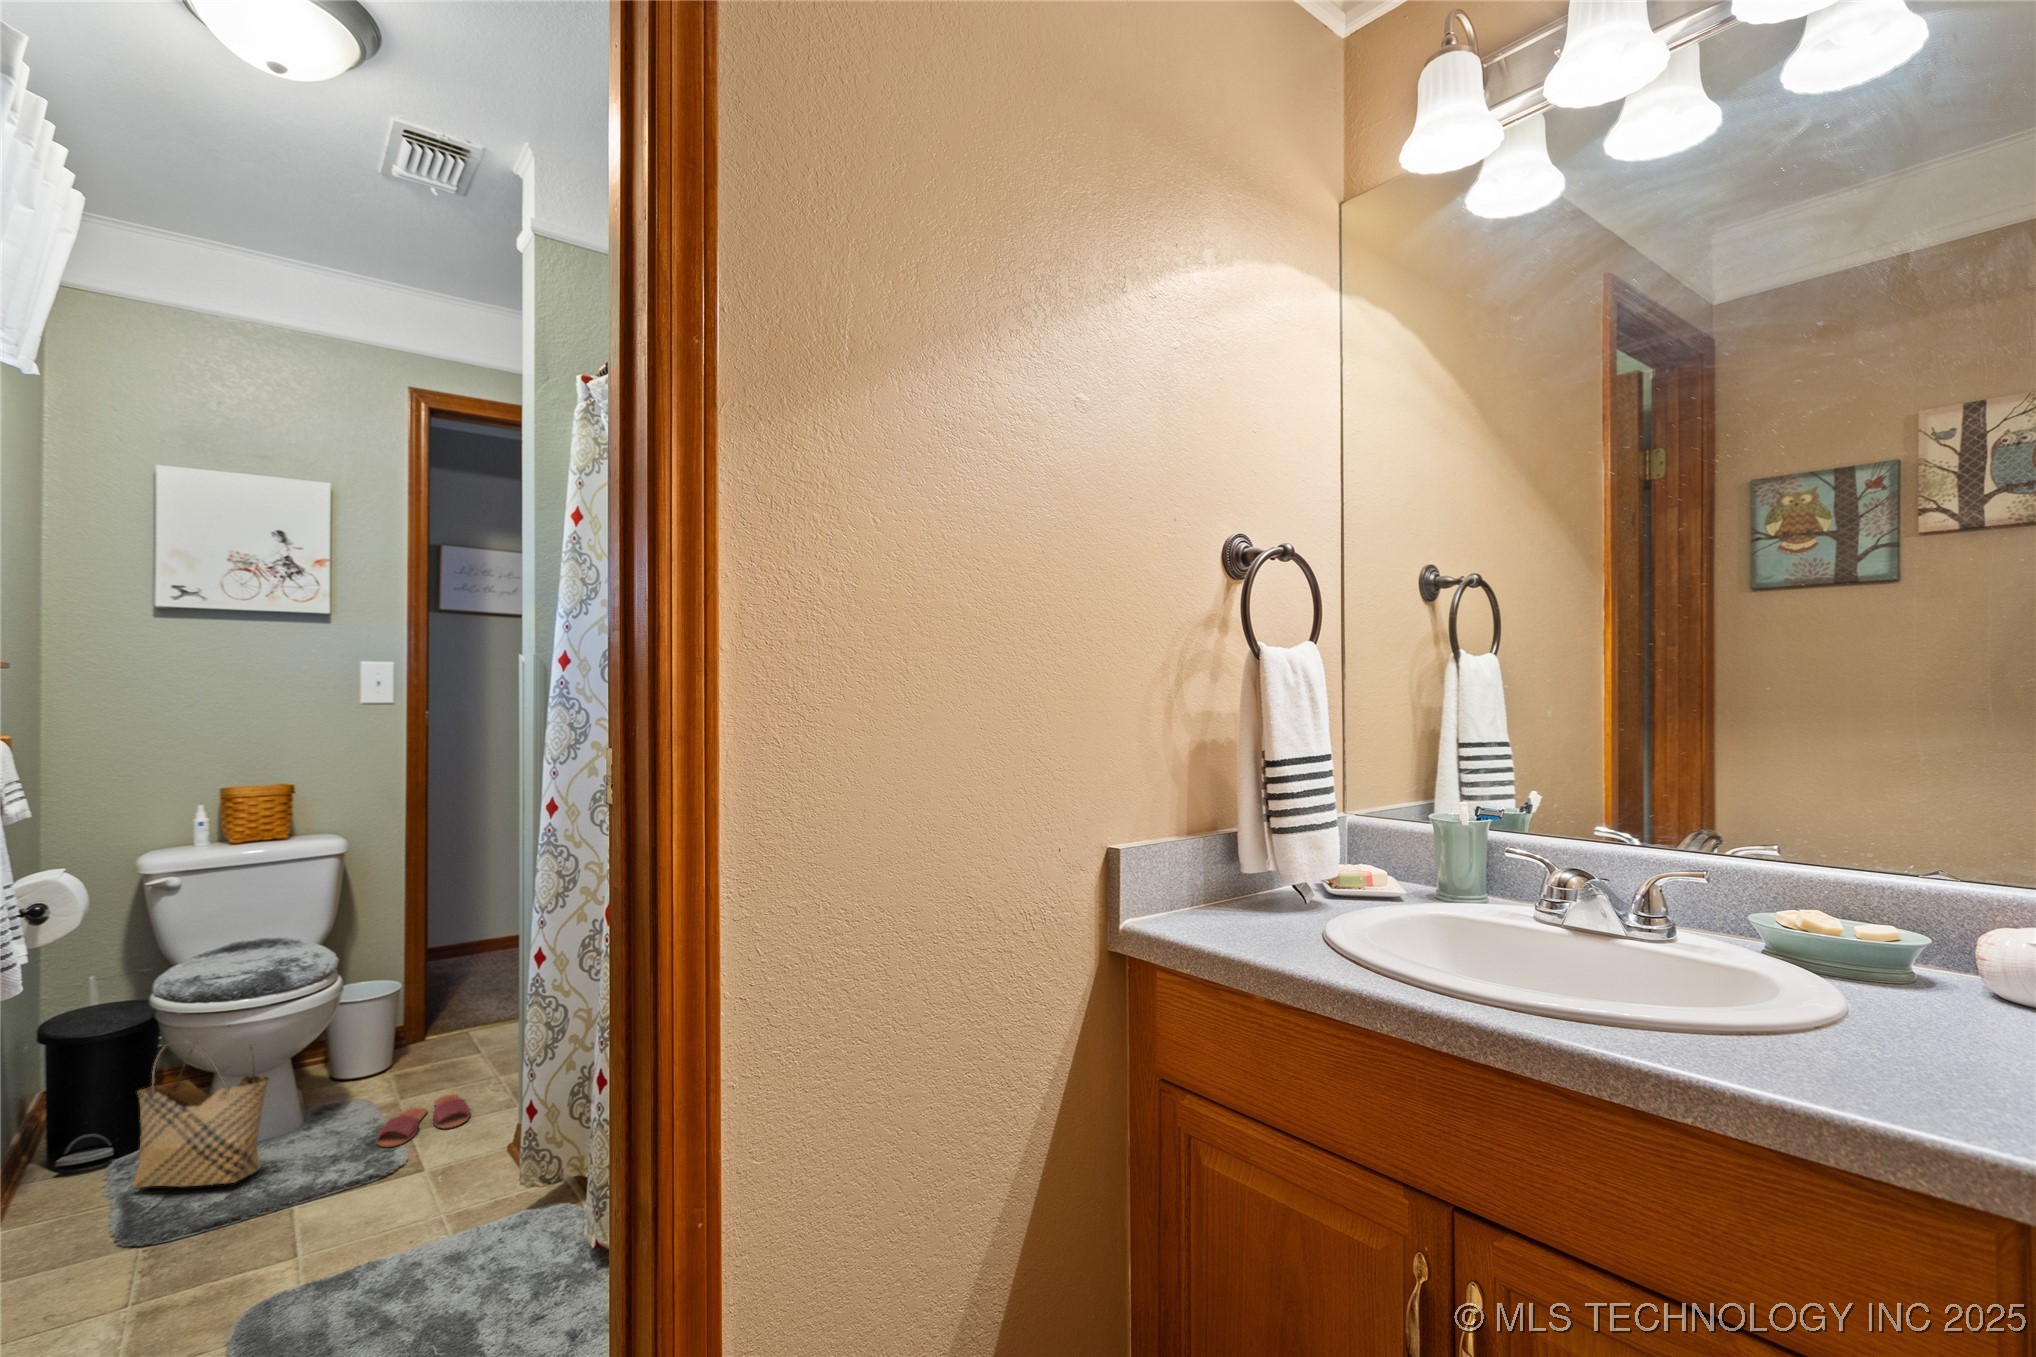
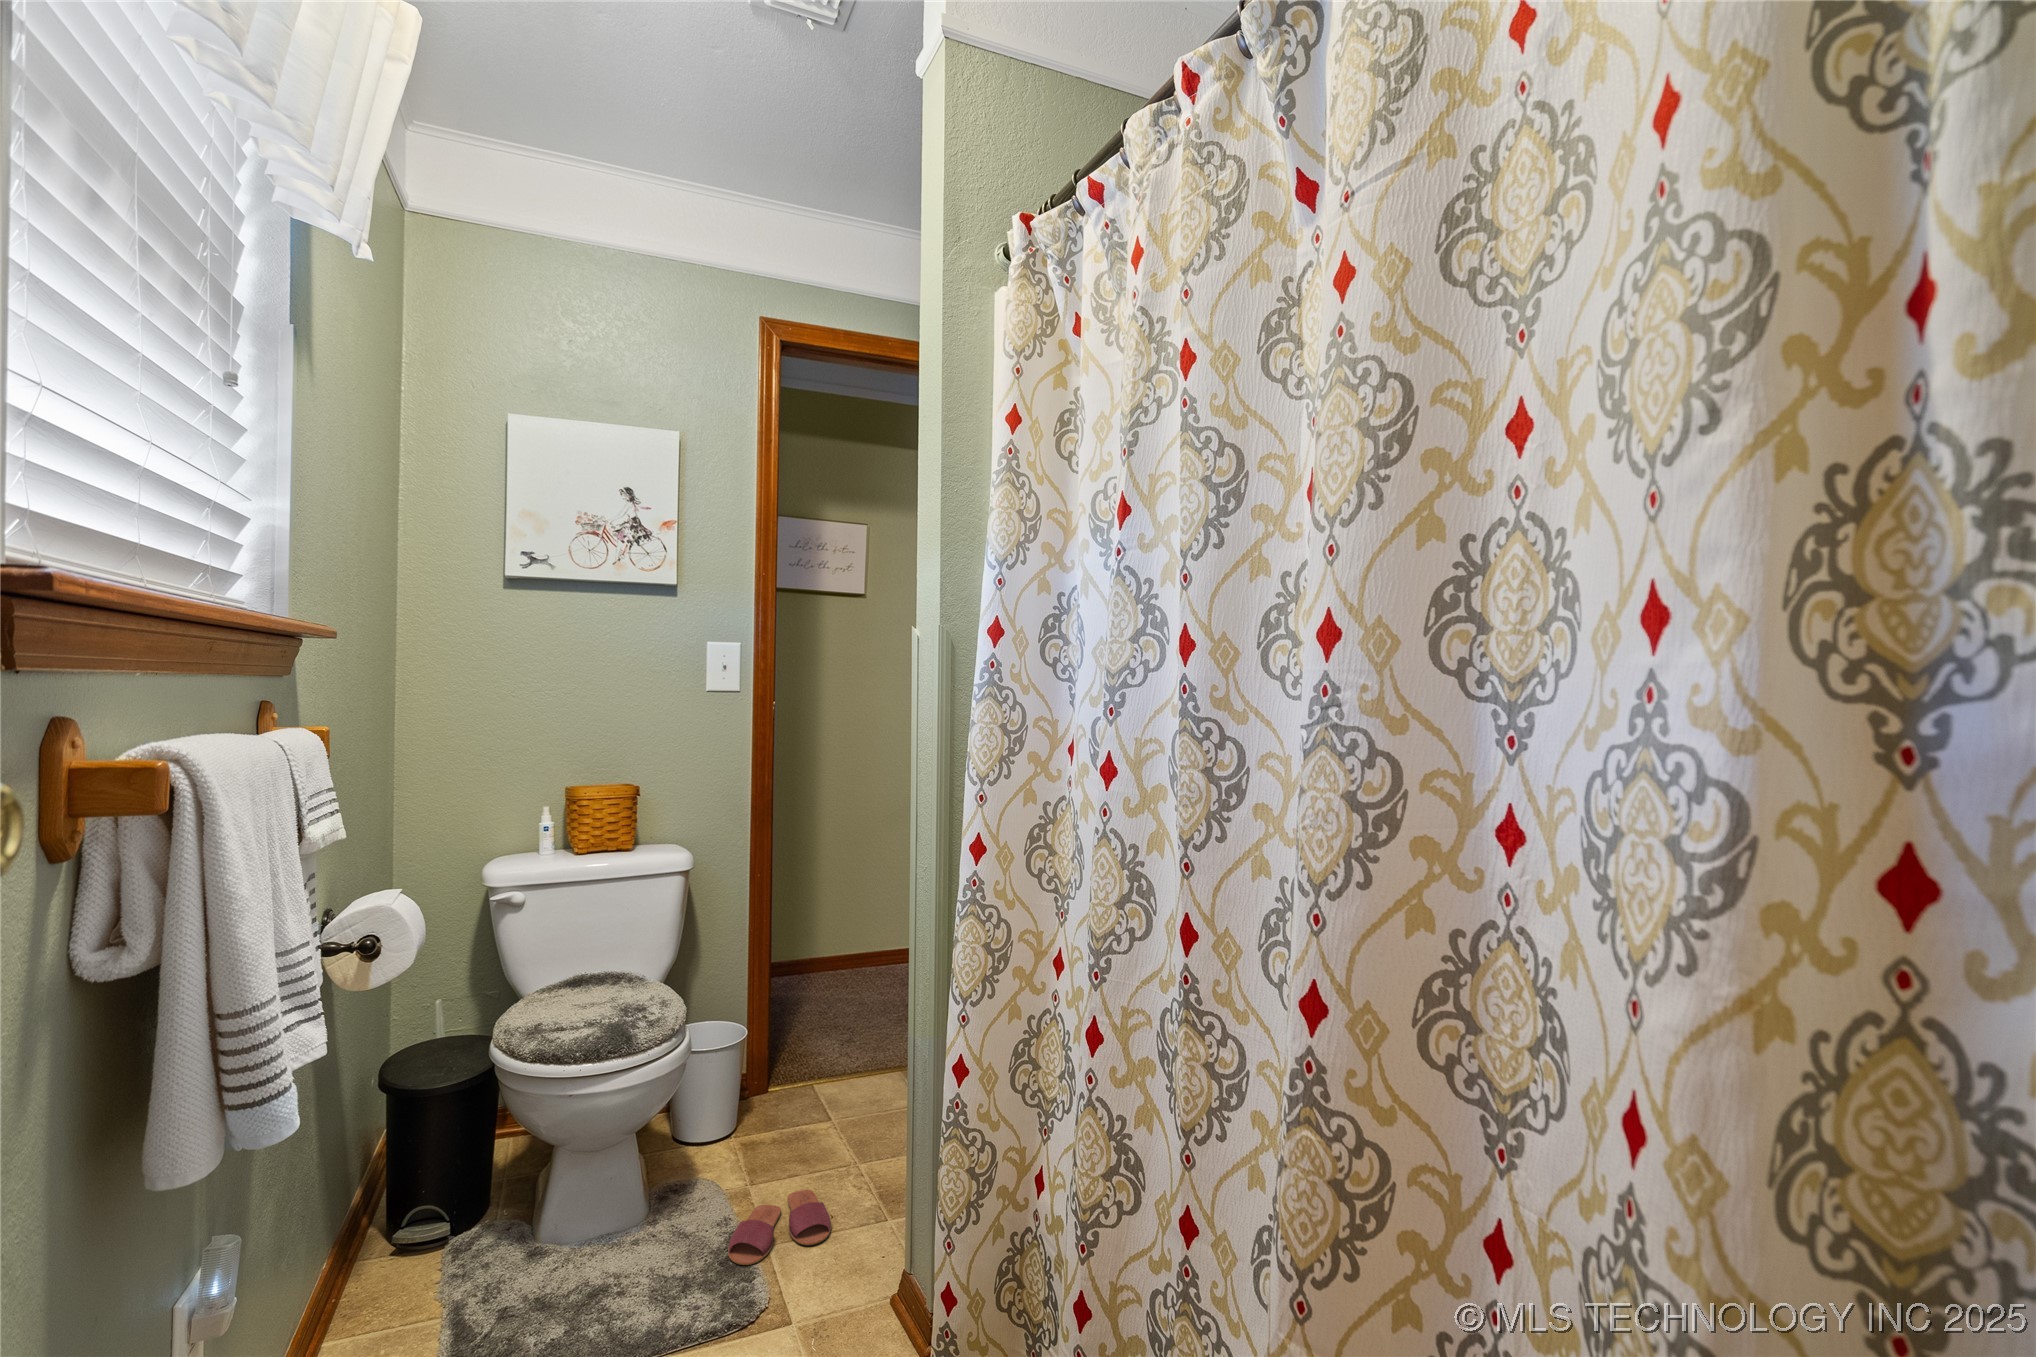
woven basket: present [132,1044,269,1188] -> none [472,1082,614,1295]

